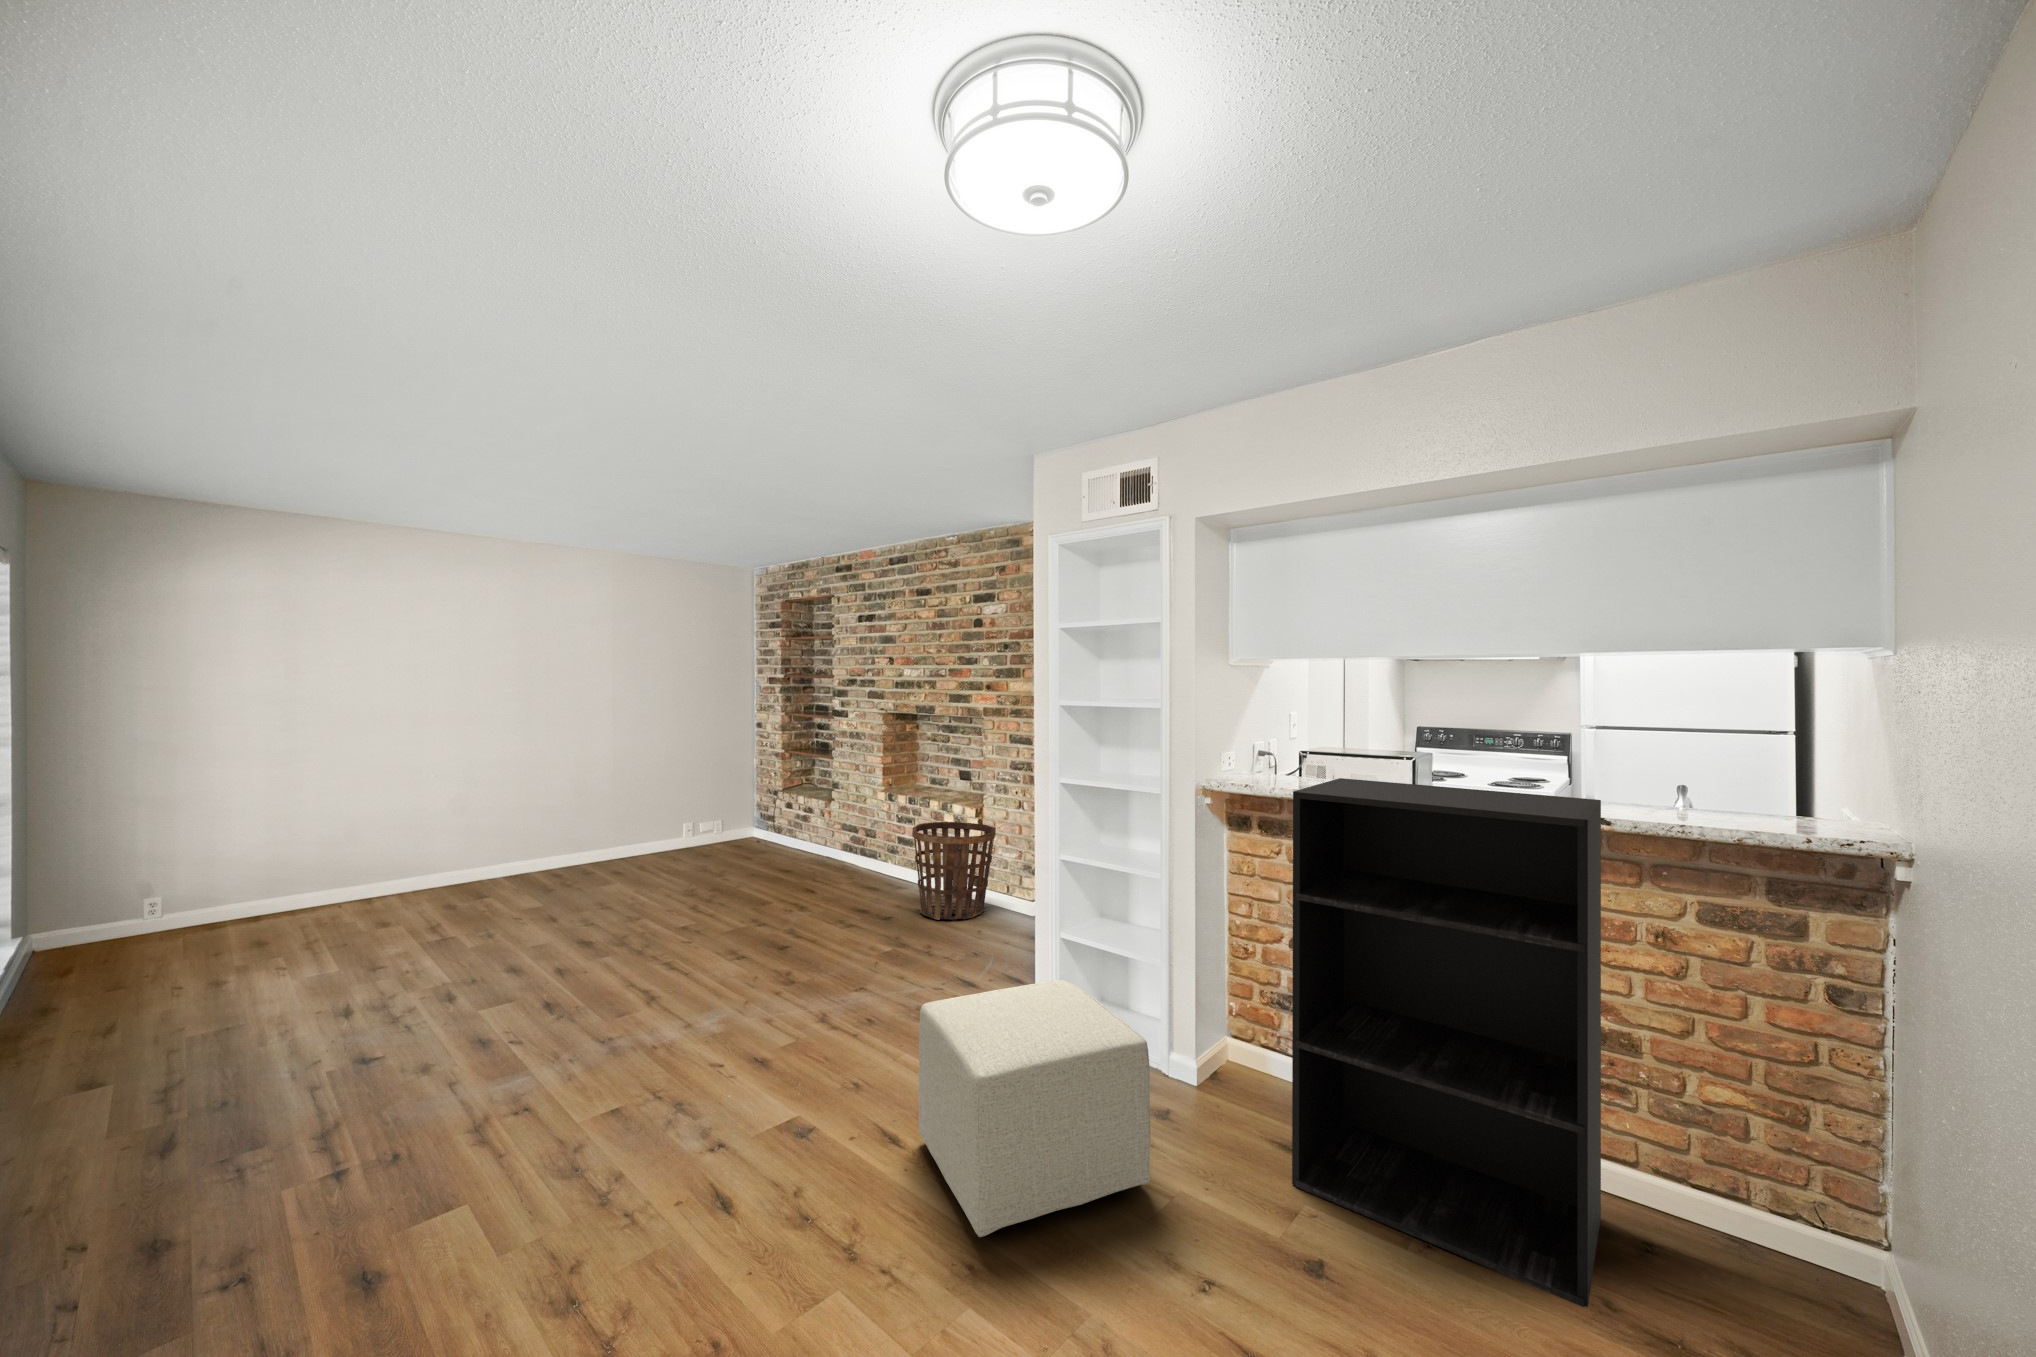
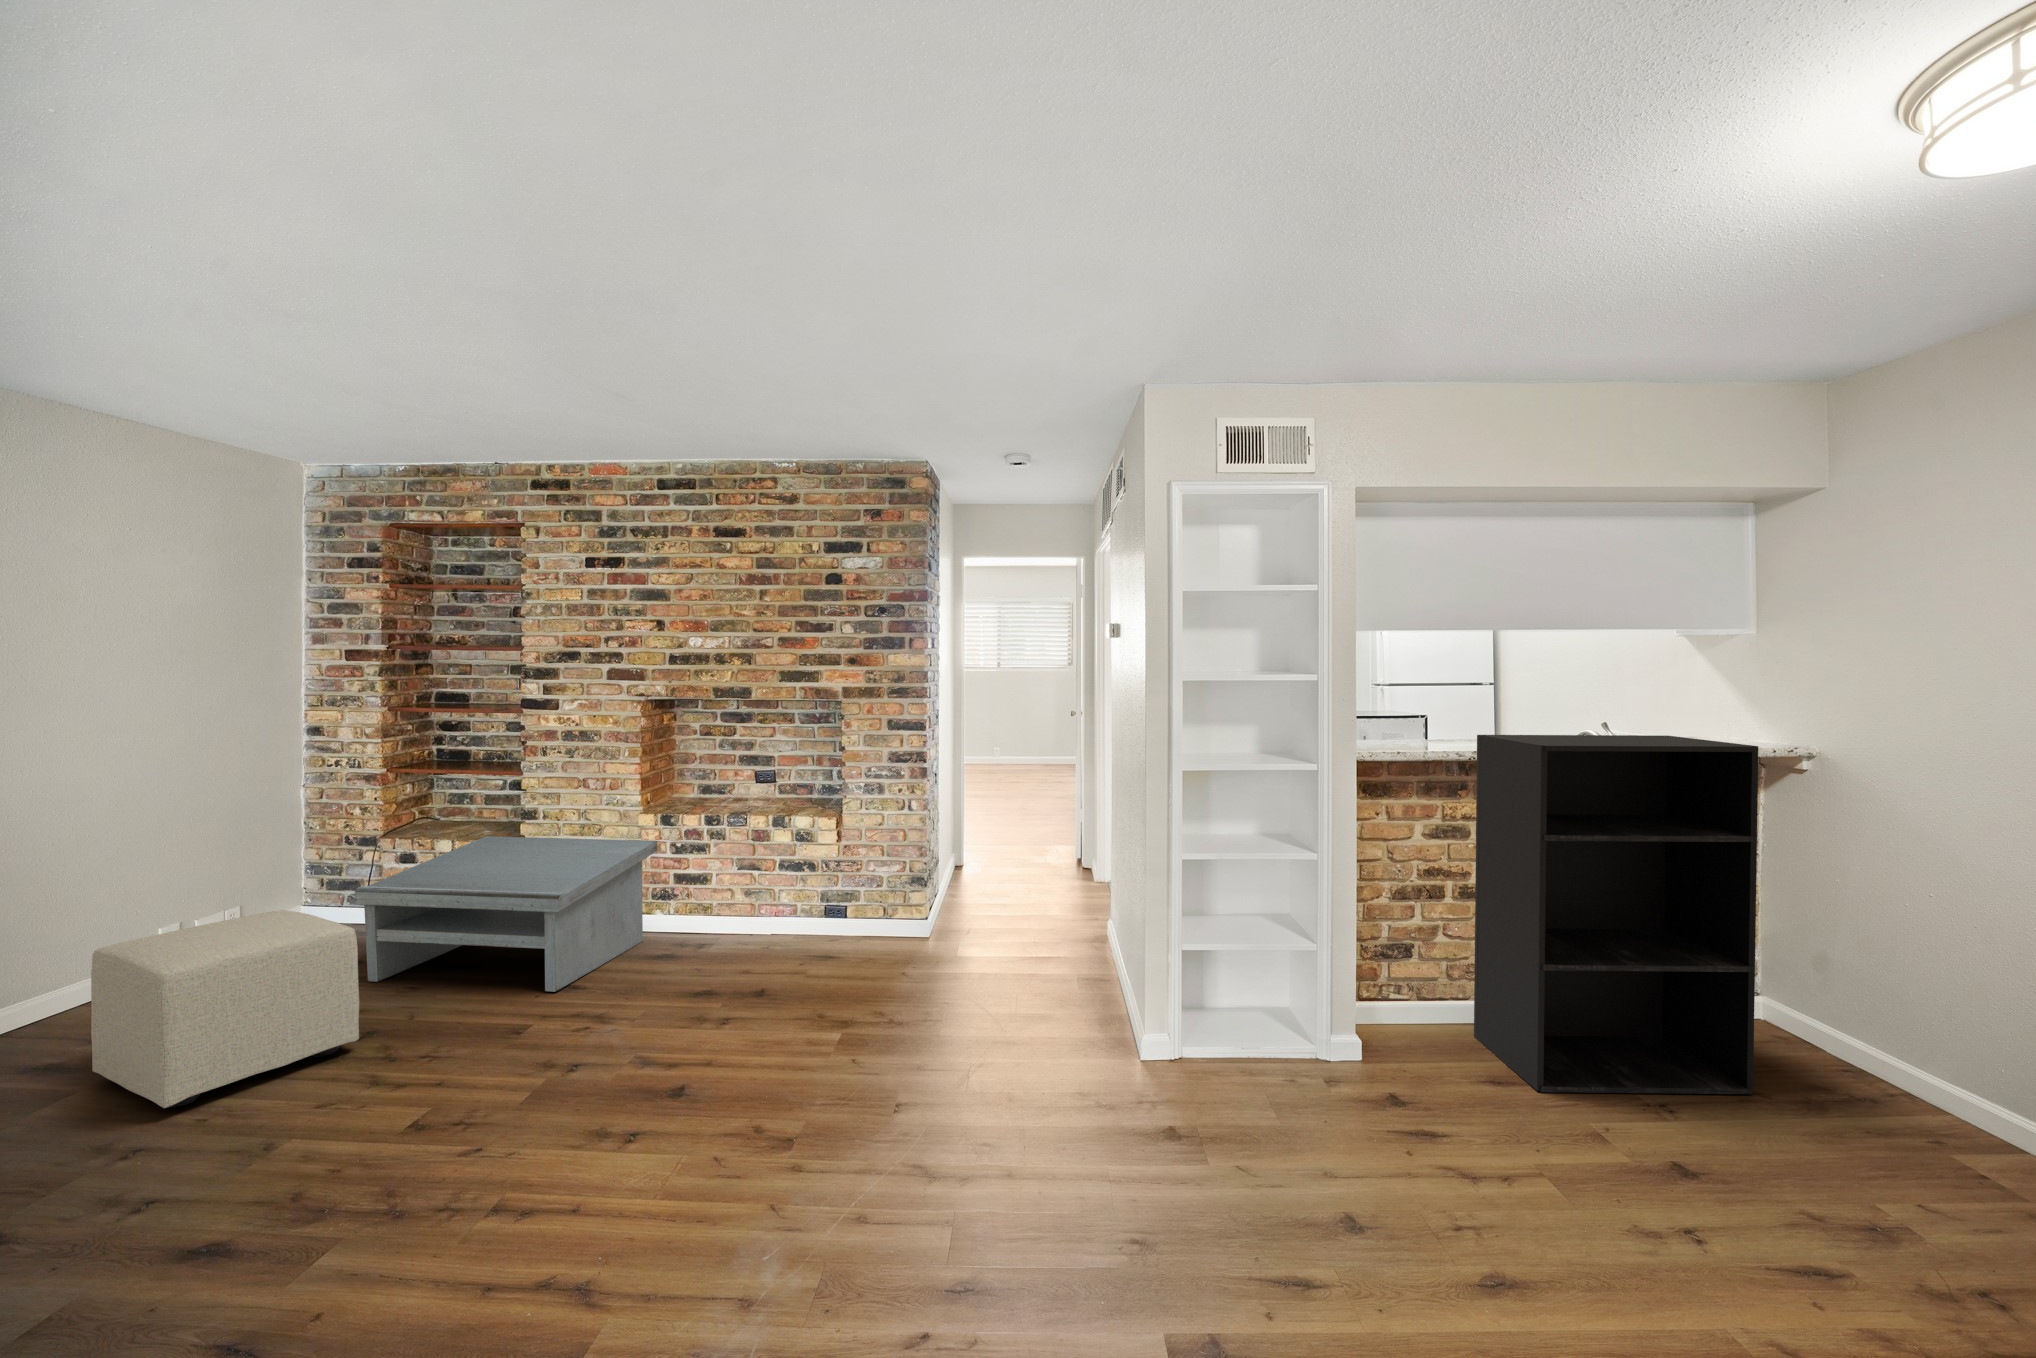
coffee table: none [721,797,881,897] -> present [355,836,657,992]
basket: present [912,821,996,920] -> none [780,837,892,967]
ottoman: present [918,980,1151,1237] -> present [91,910,359,1108]

